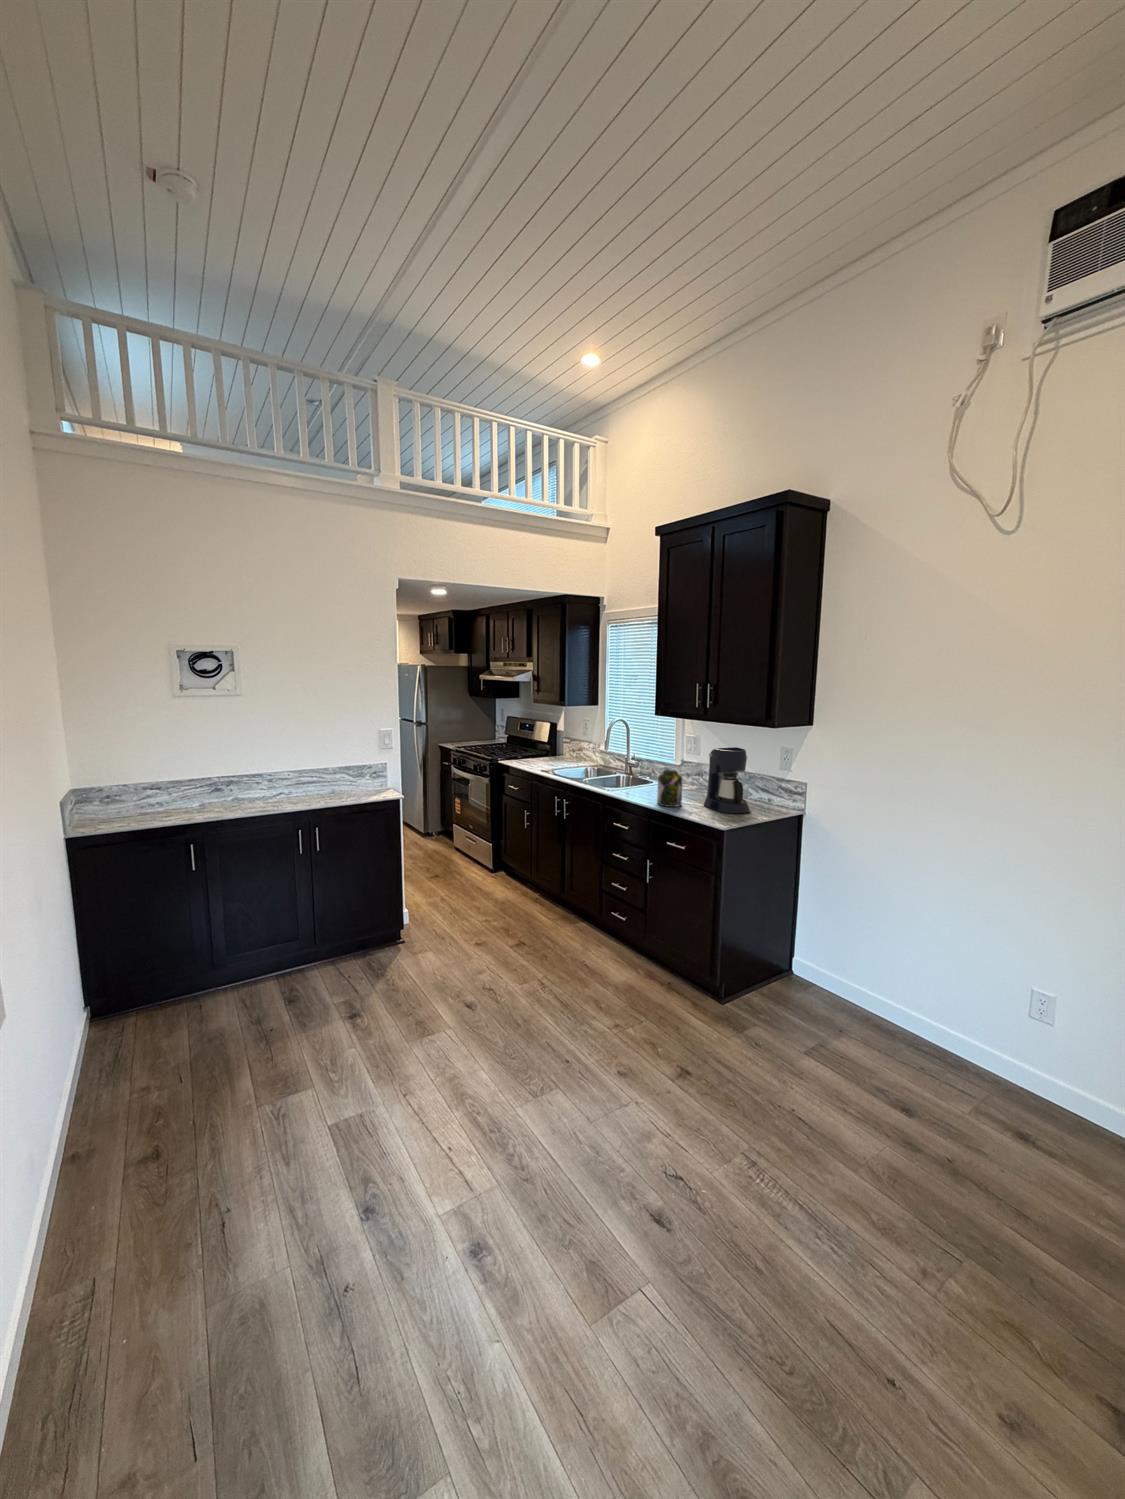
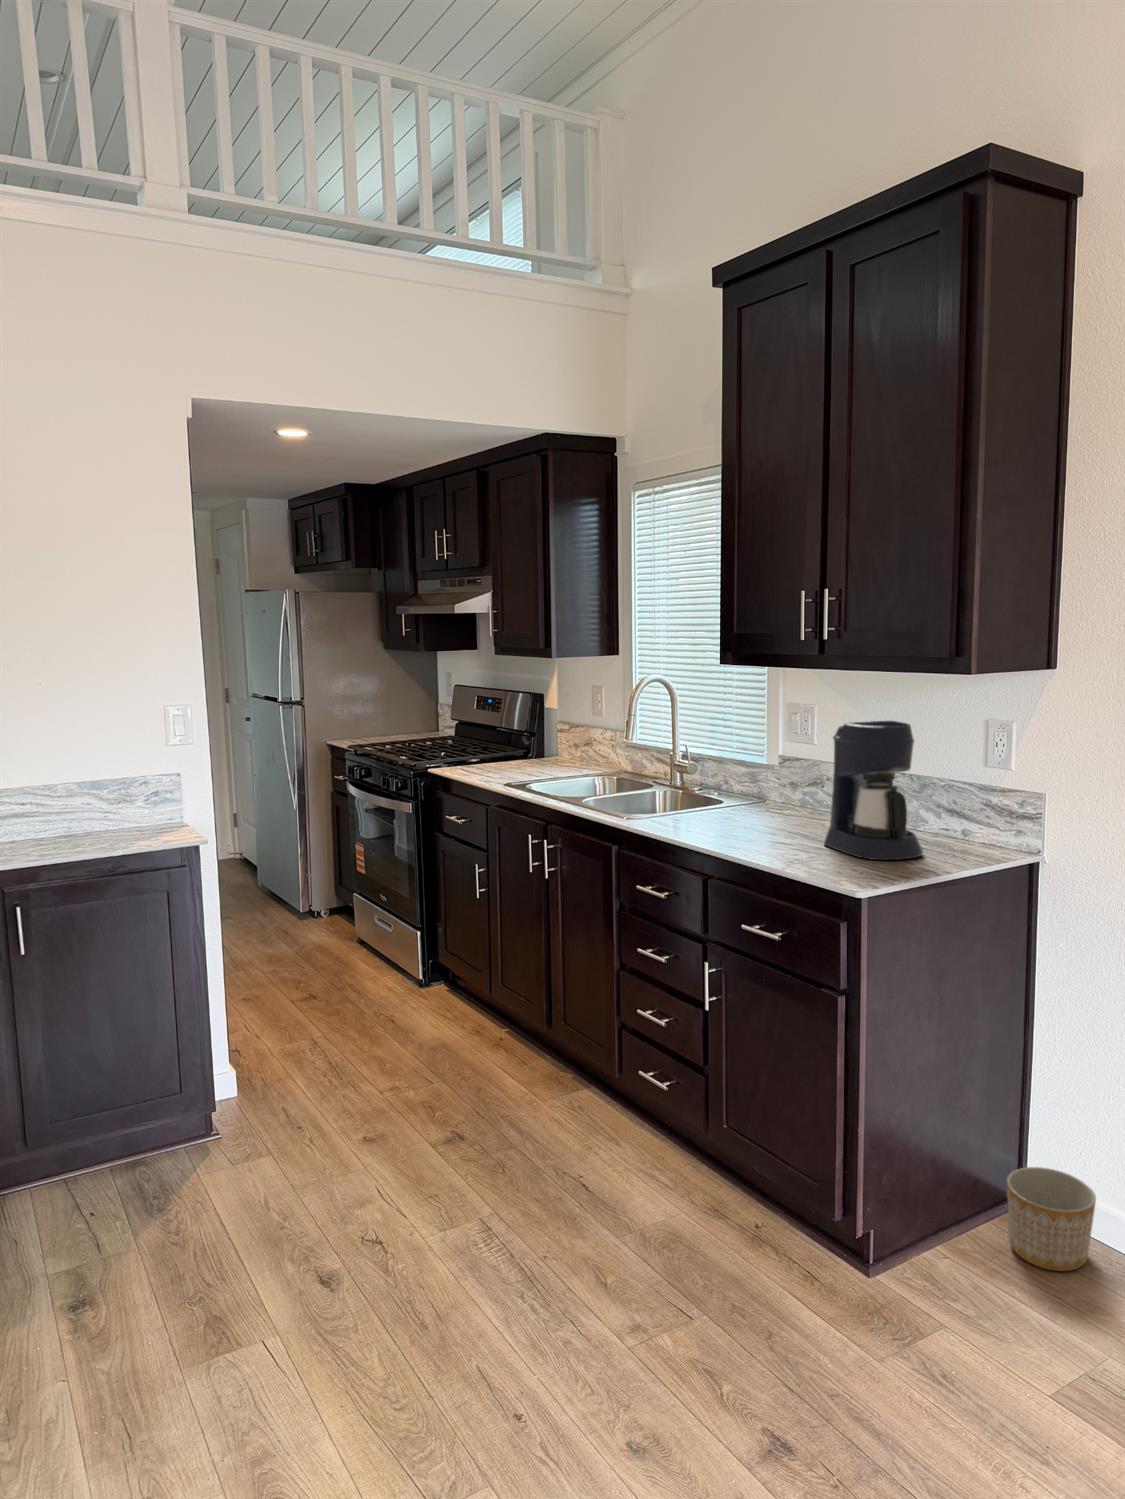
jar: present [657,770,682,807] -> none [726,771,777,849]
planter: none [785,956,825,1002] -> present [1007,1167,1096,1271]

